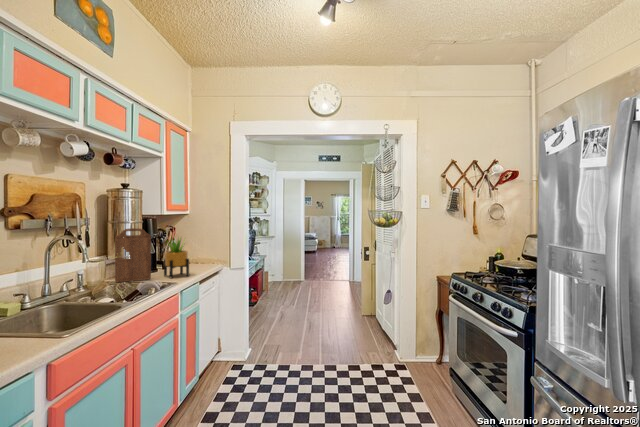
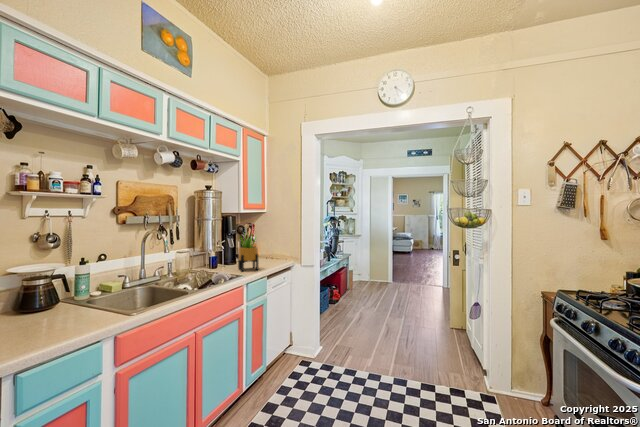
cutting board: present [115,228,151,282] -> none [198,225,226,272]

